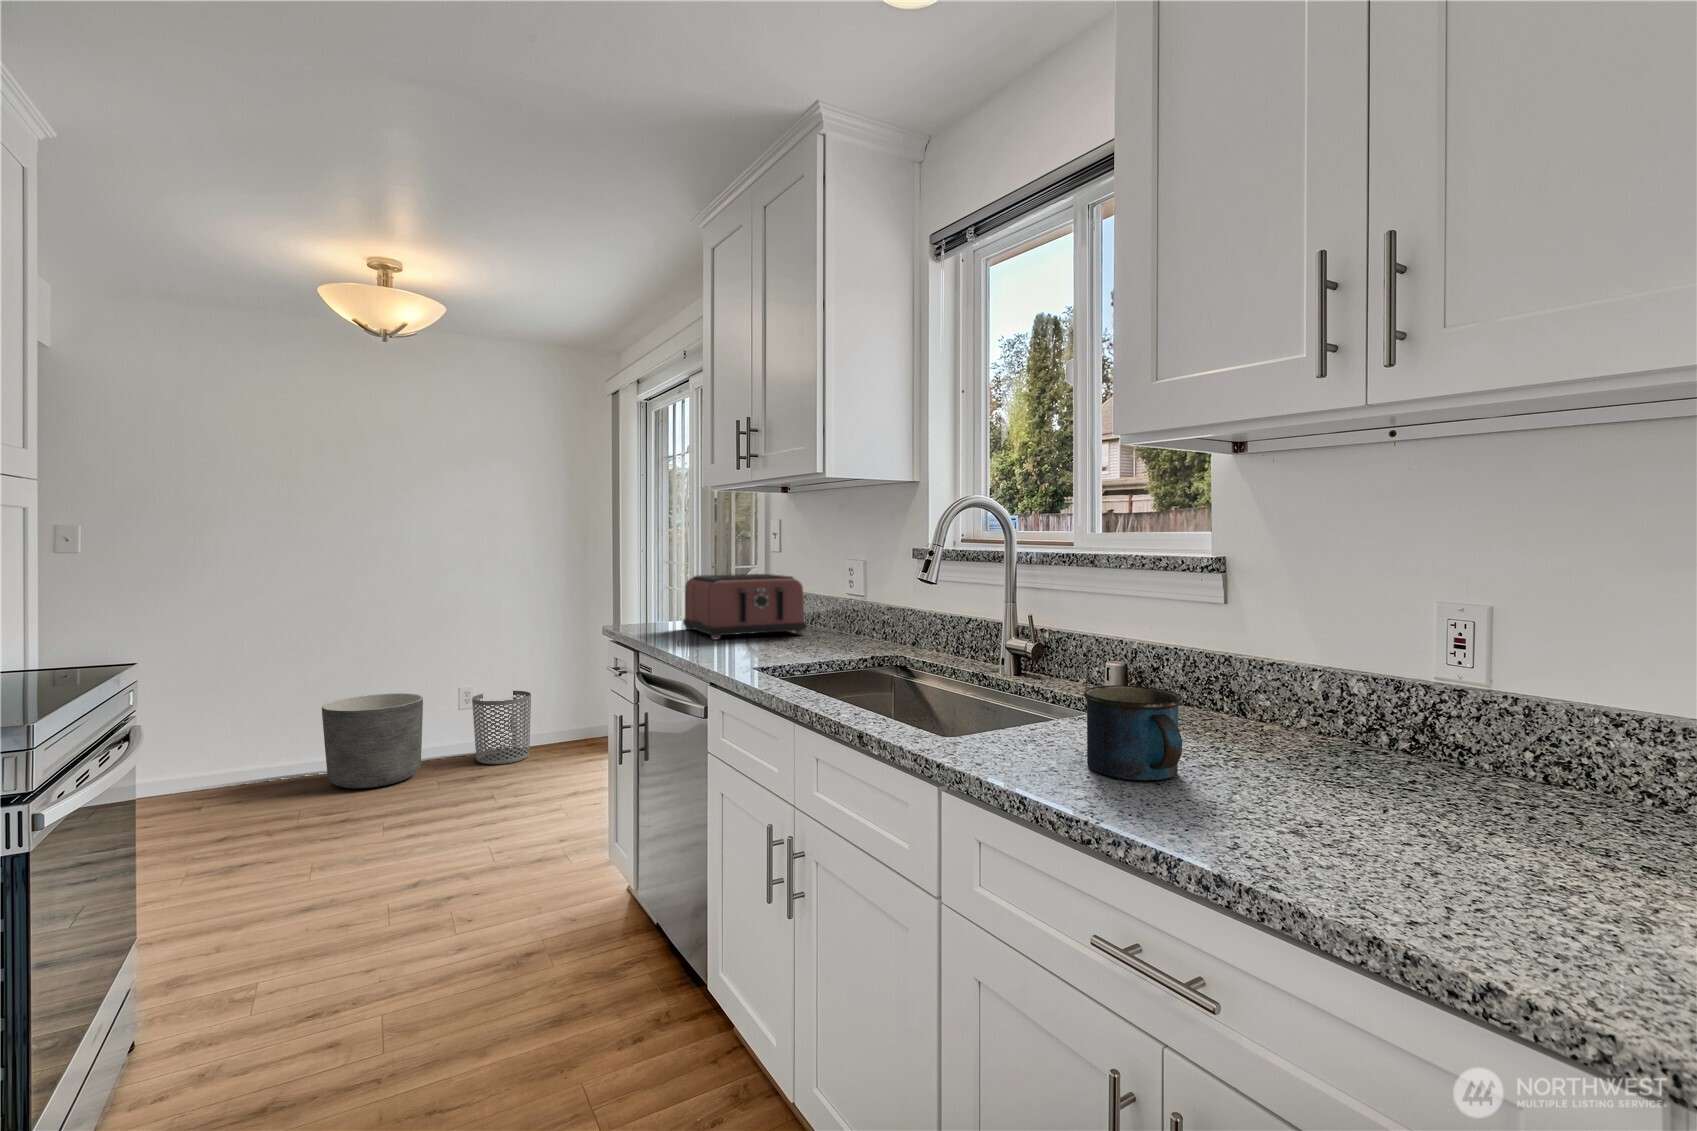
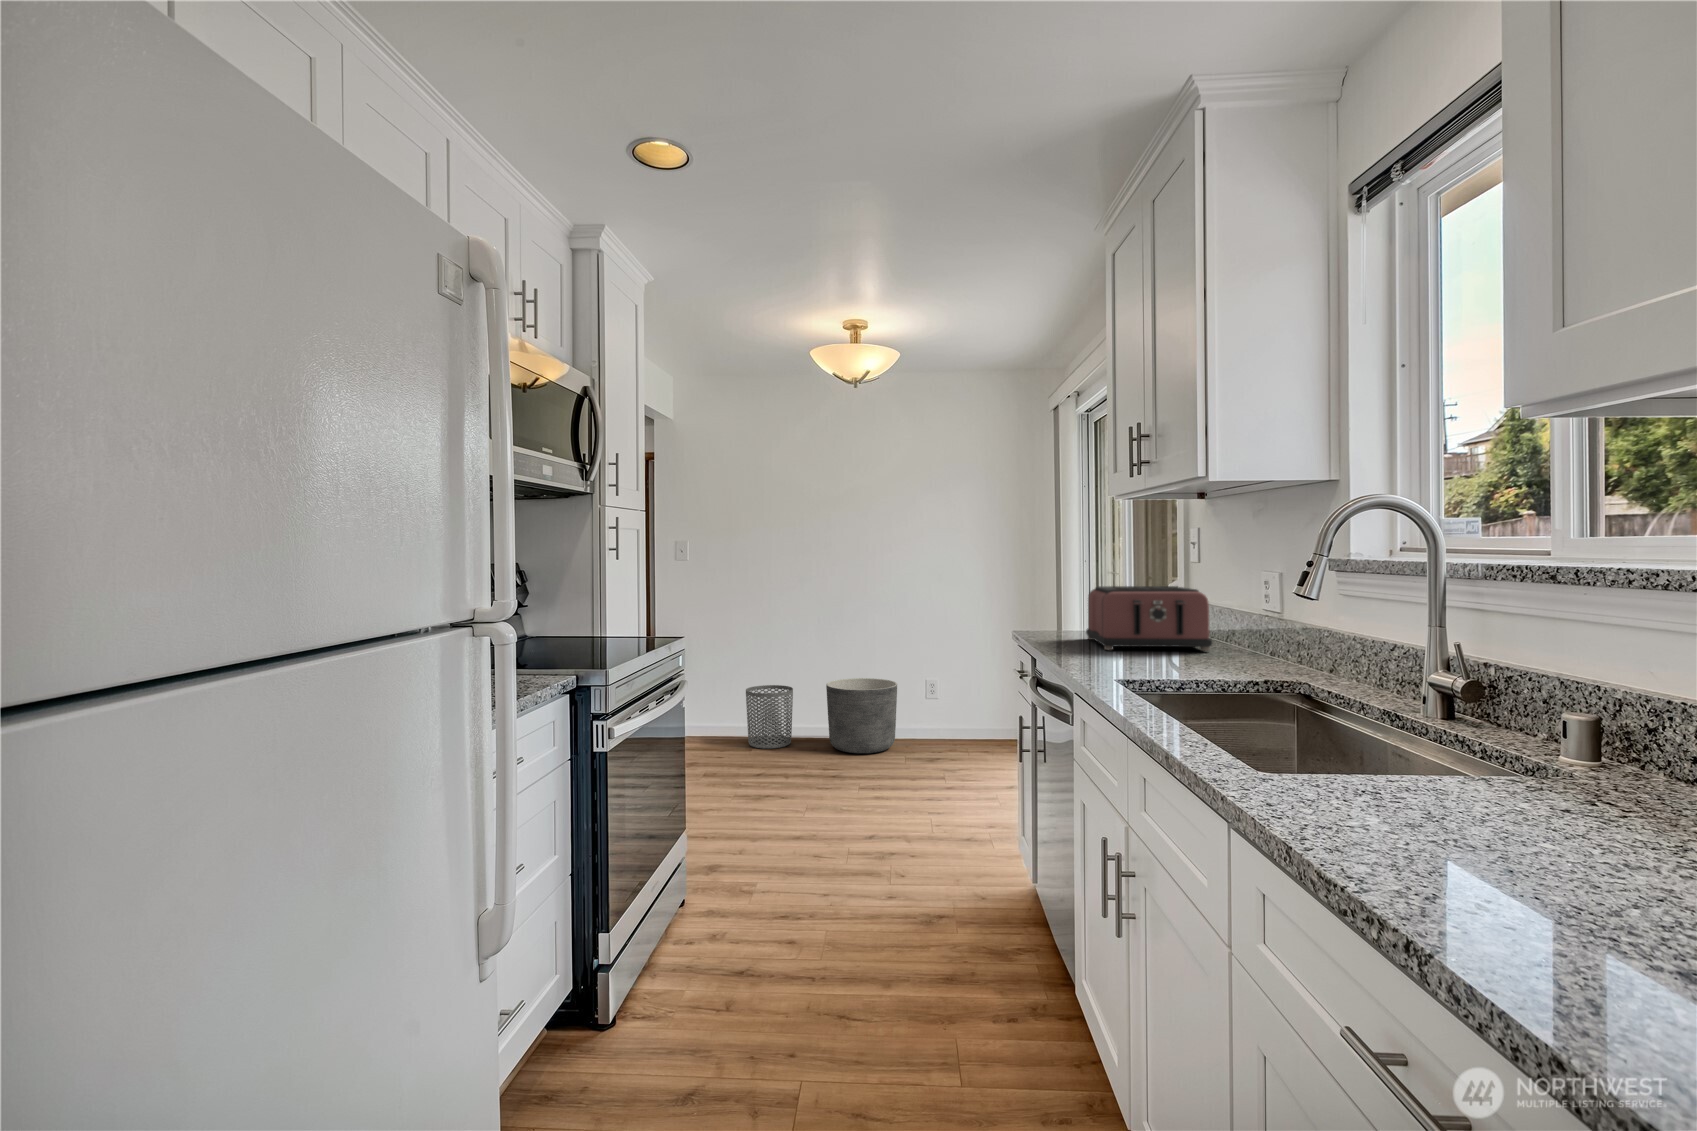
mug: present [1083,685,1183,780] -> none [1414,734,1572,866]
waste bin: present [472,691,531,764] -> present [746,685,793,749]

